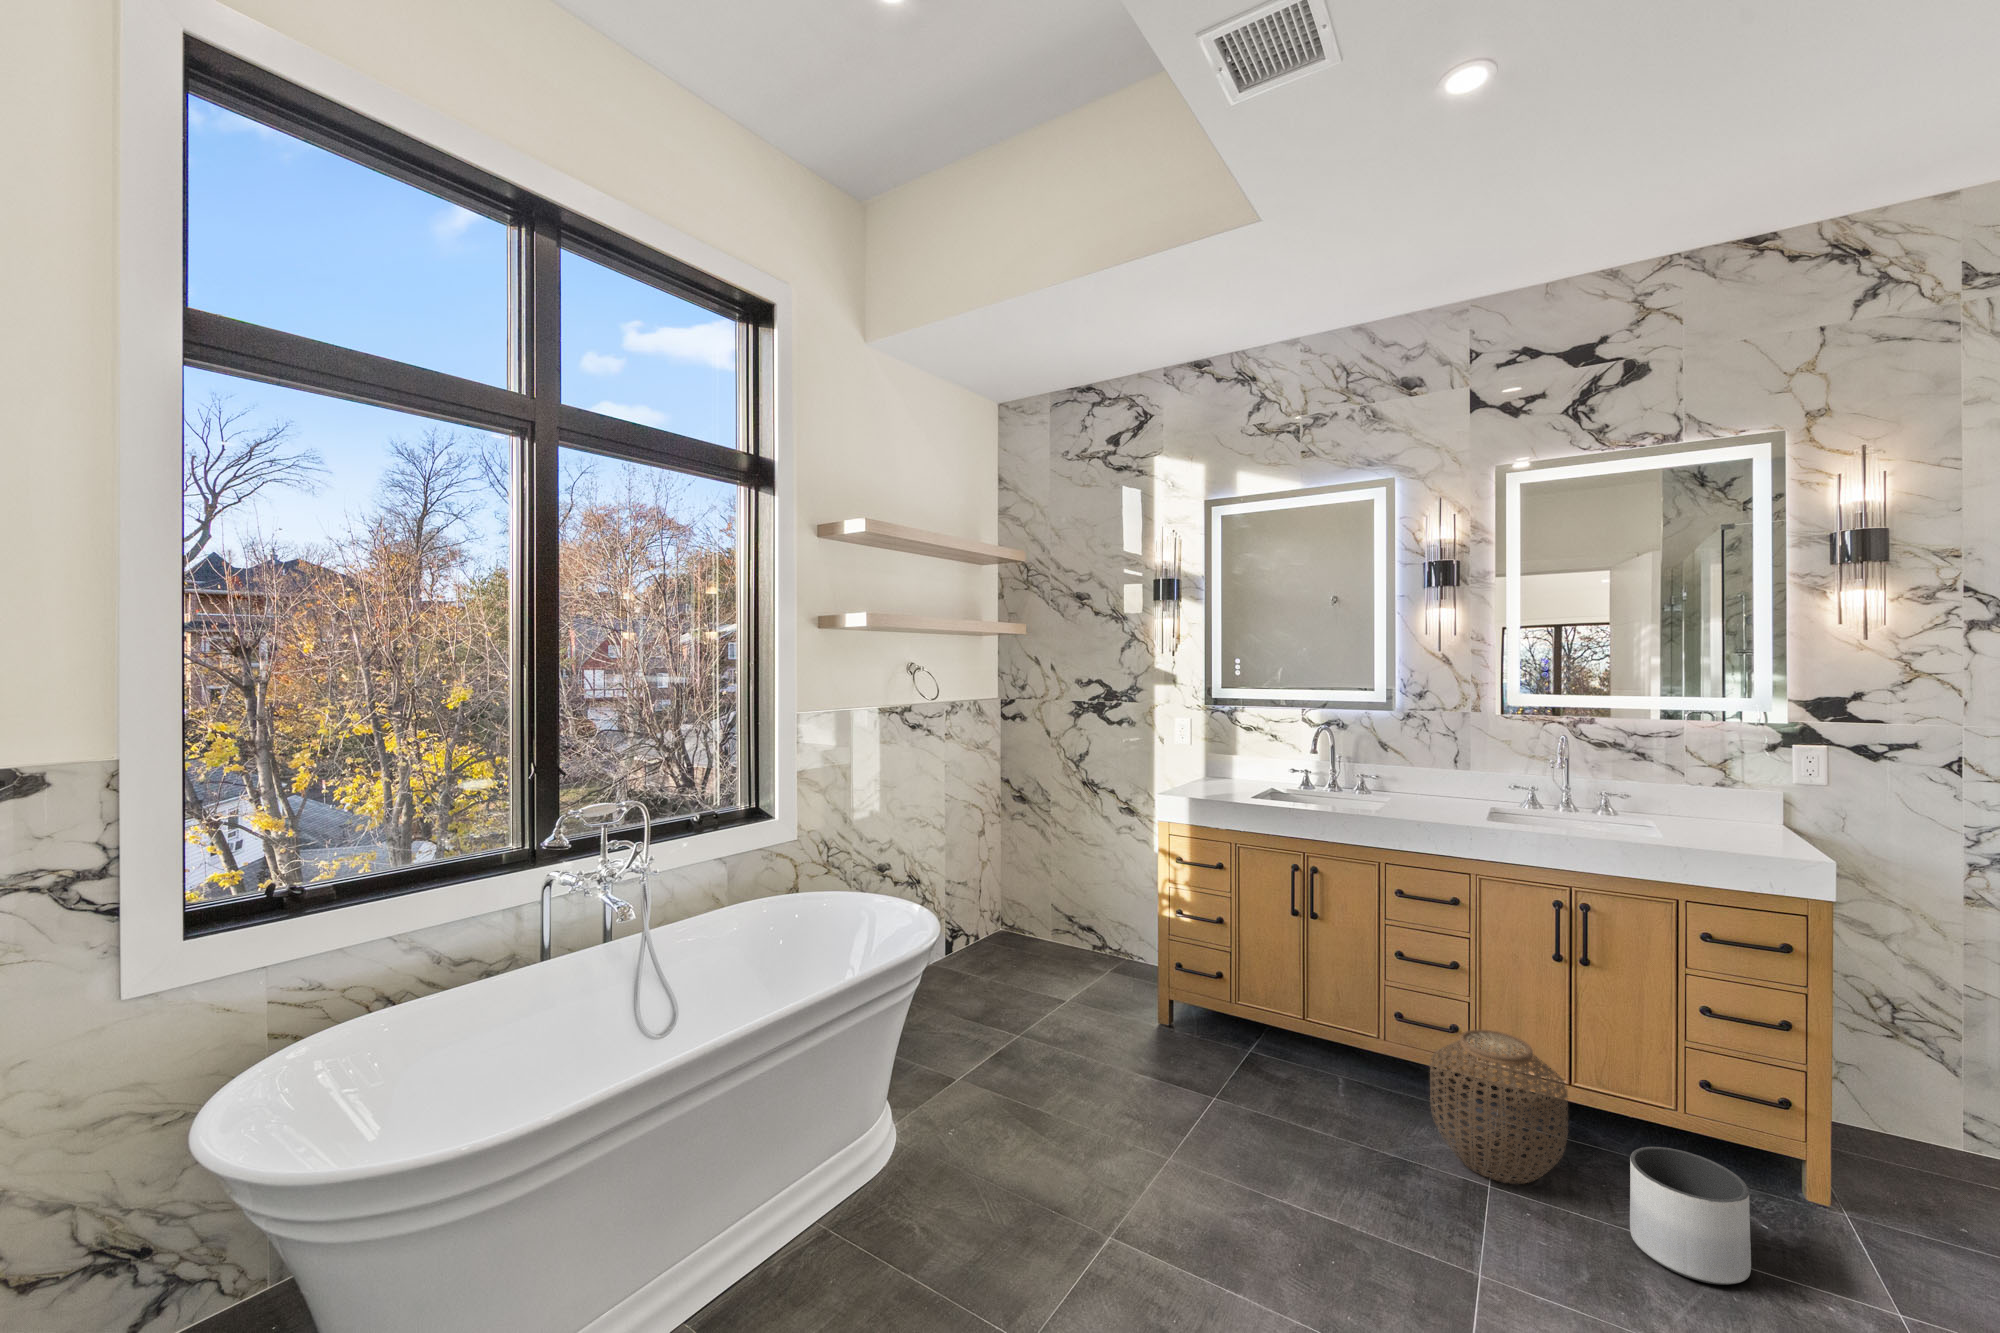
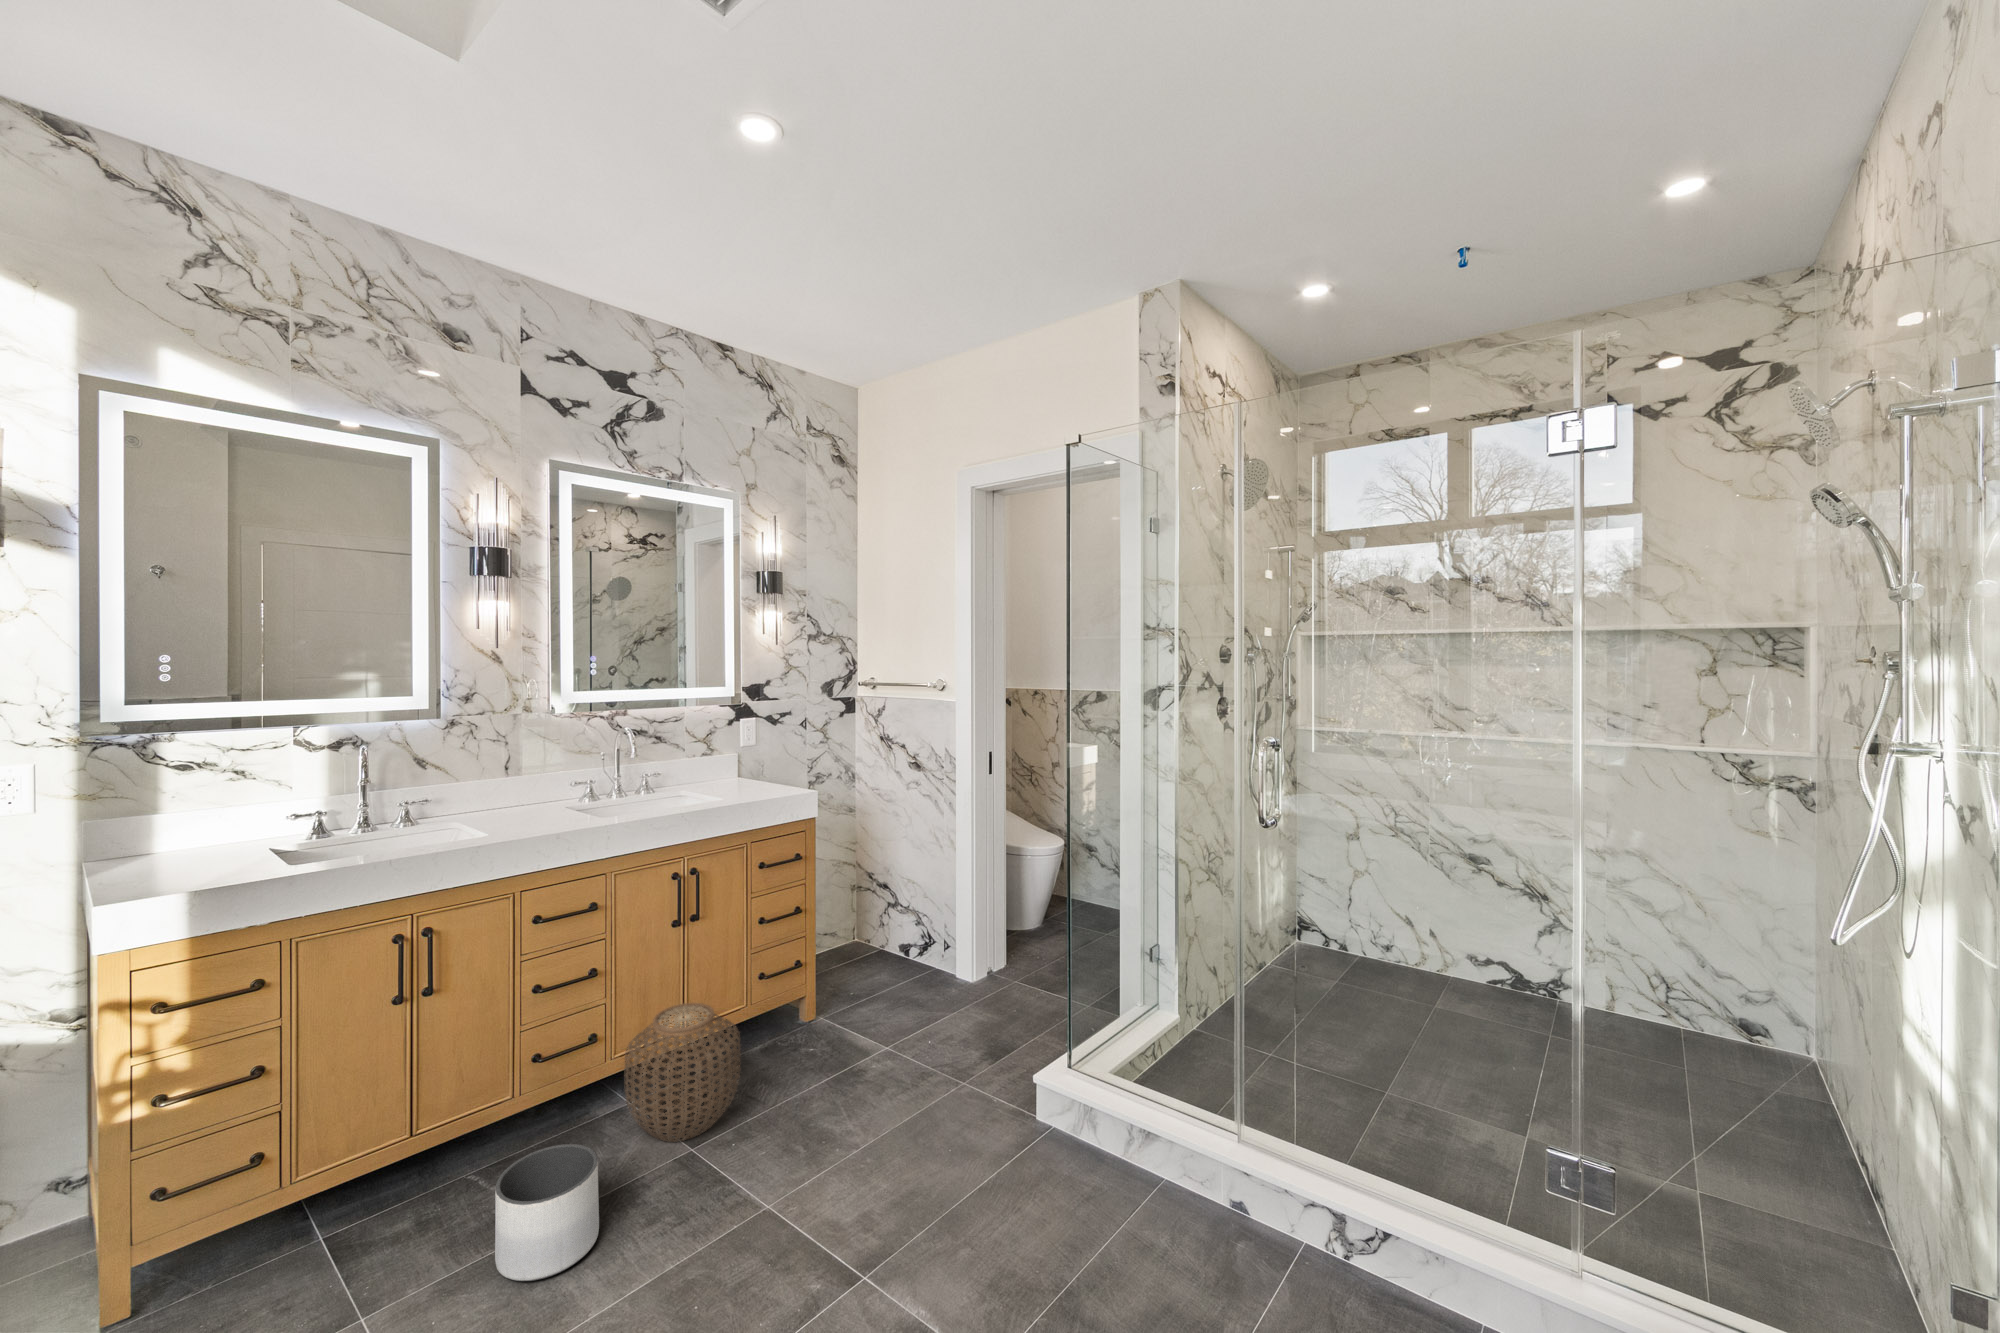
planter: present [1630,1147,1751,1285] -> present [495,1144,599,1281]

